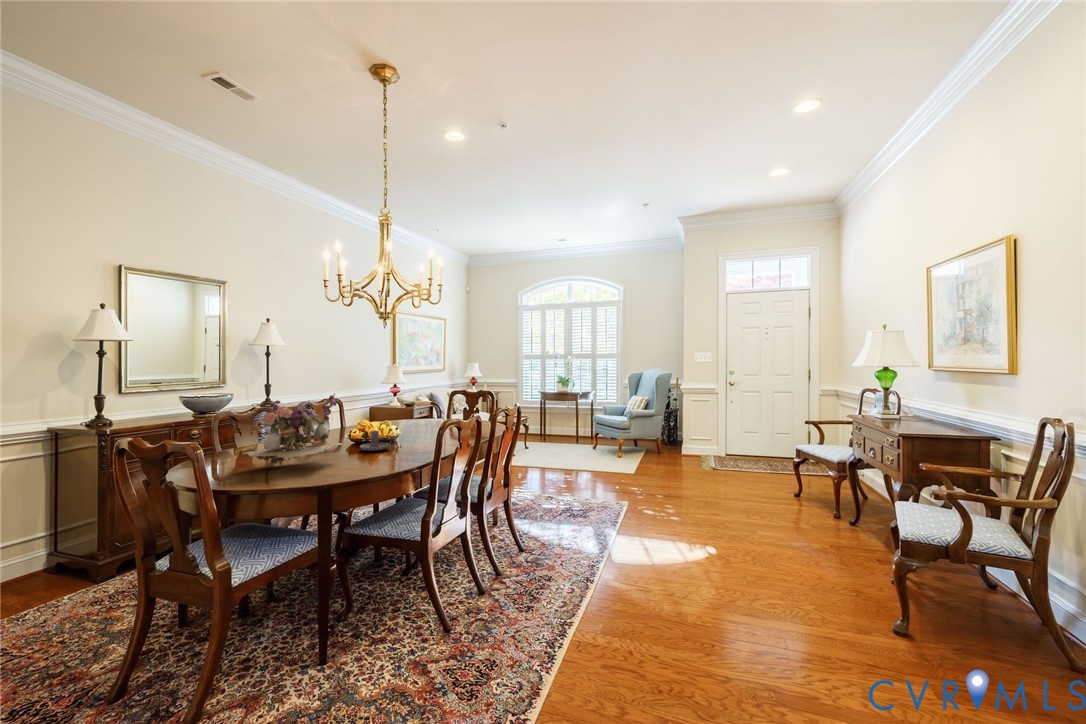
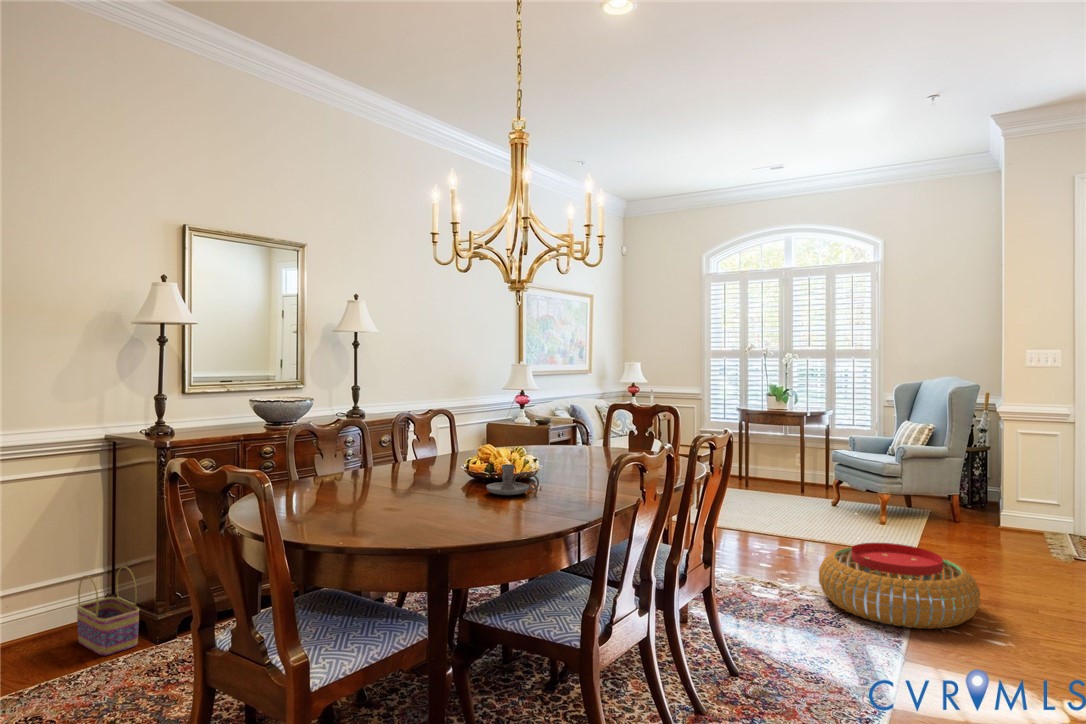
flower arrangement: present [243,394,342,465] -> none [328,405,466,511]
pouf: none [578,467,663,514] -> present [819,543,980,629]
basket: none [24,527,84,596] -> present [76,567,139,656]

